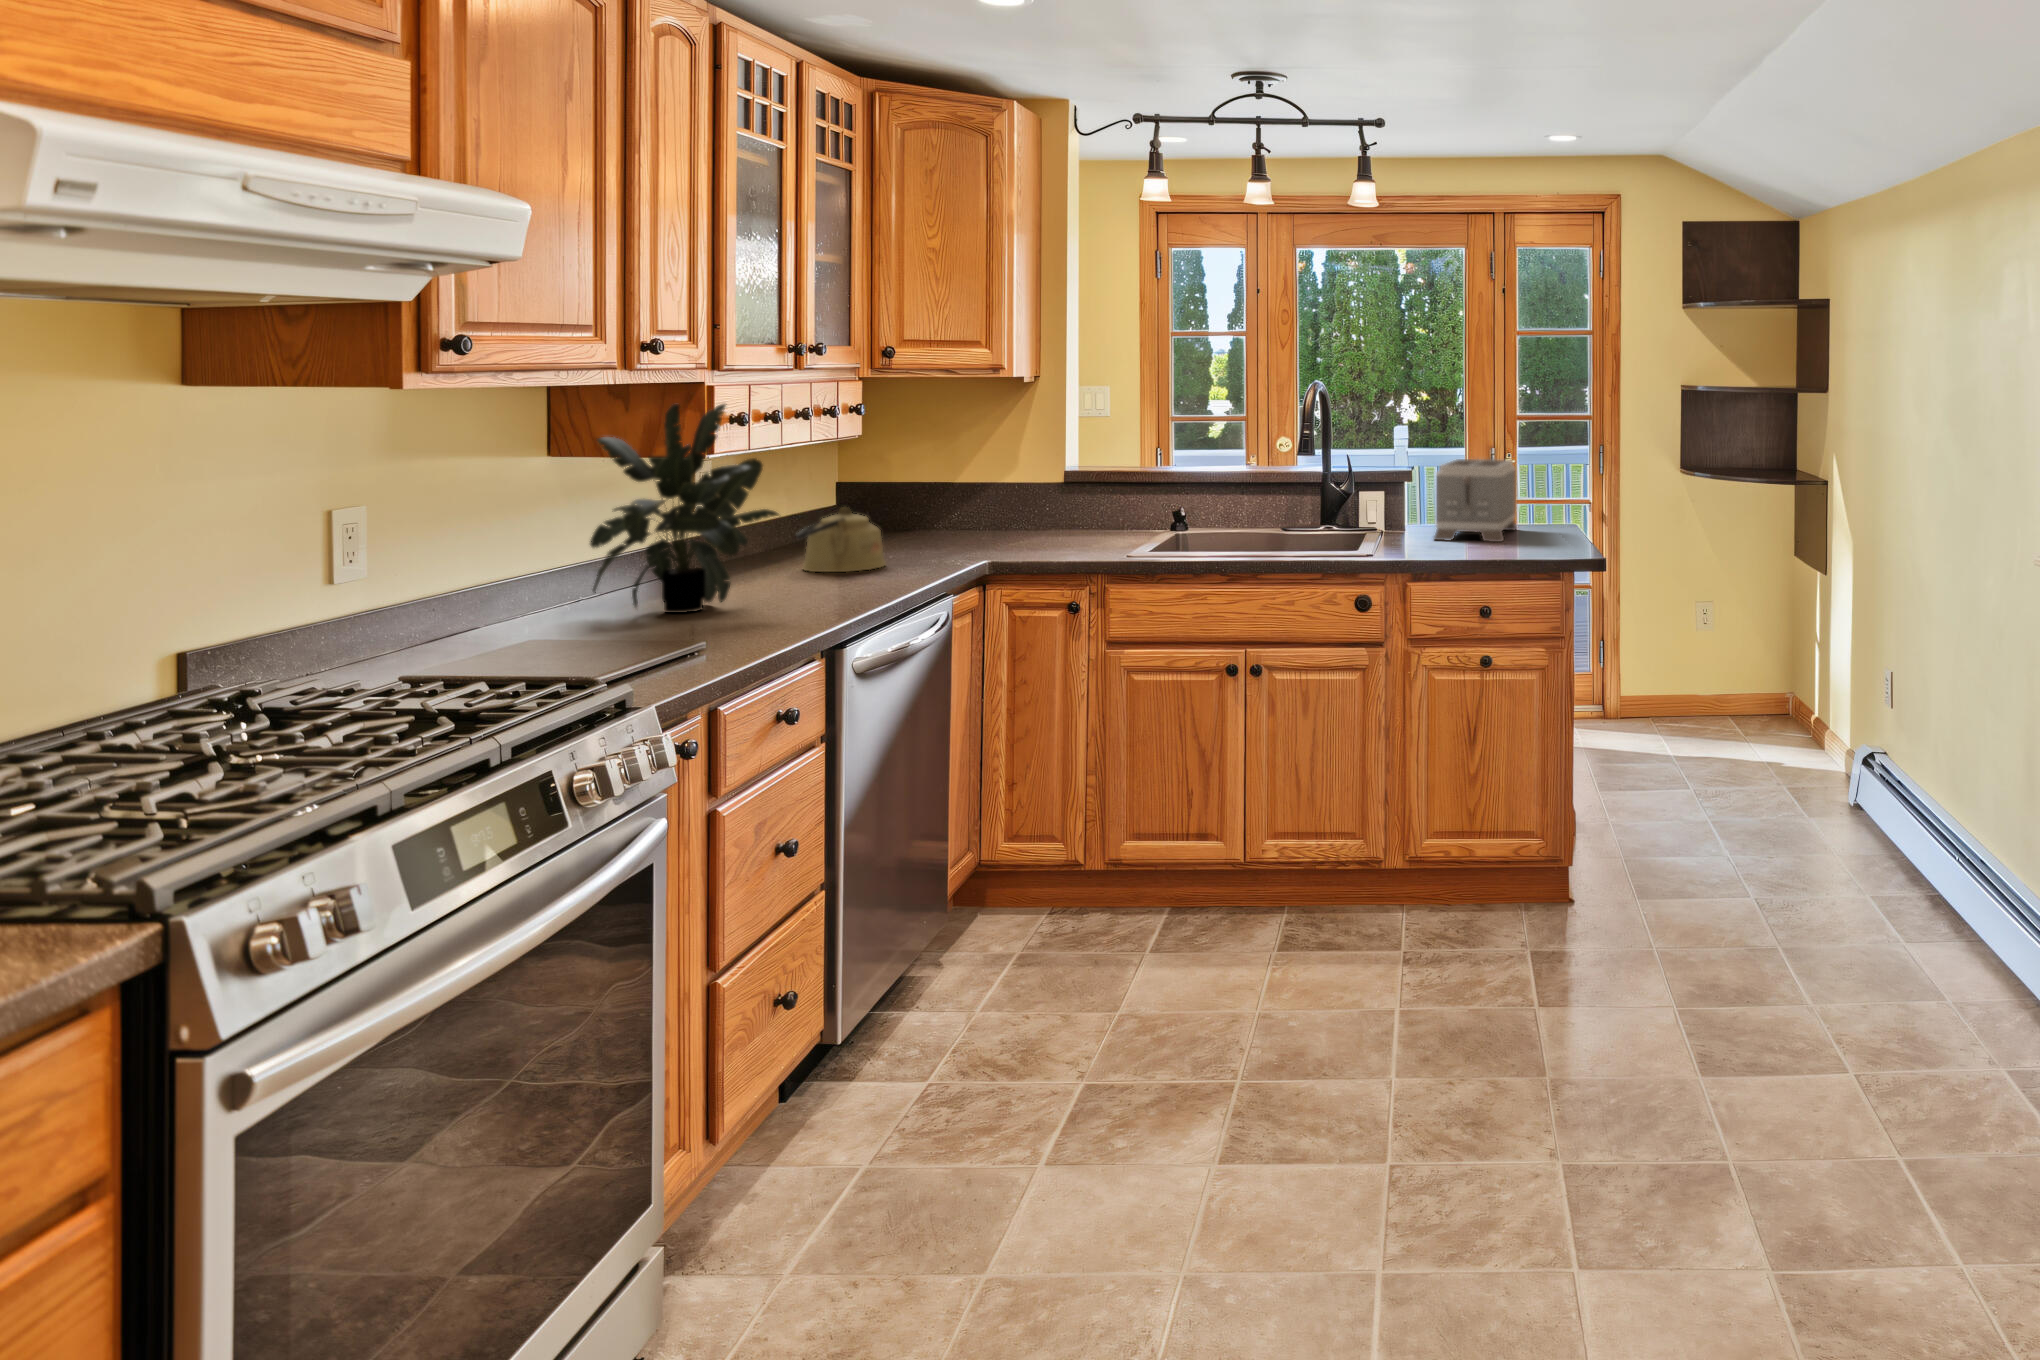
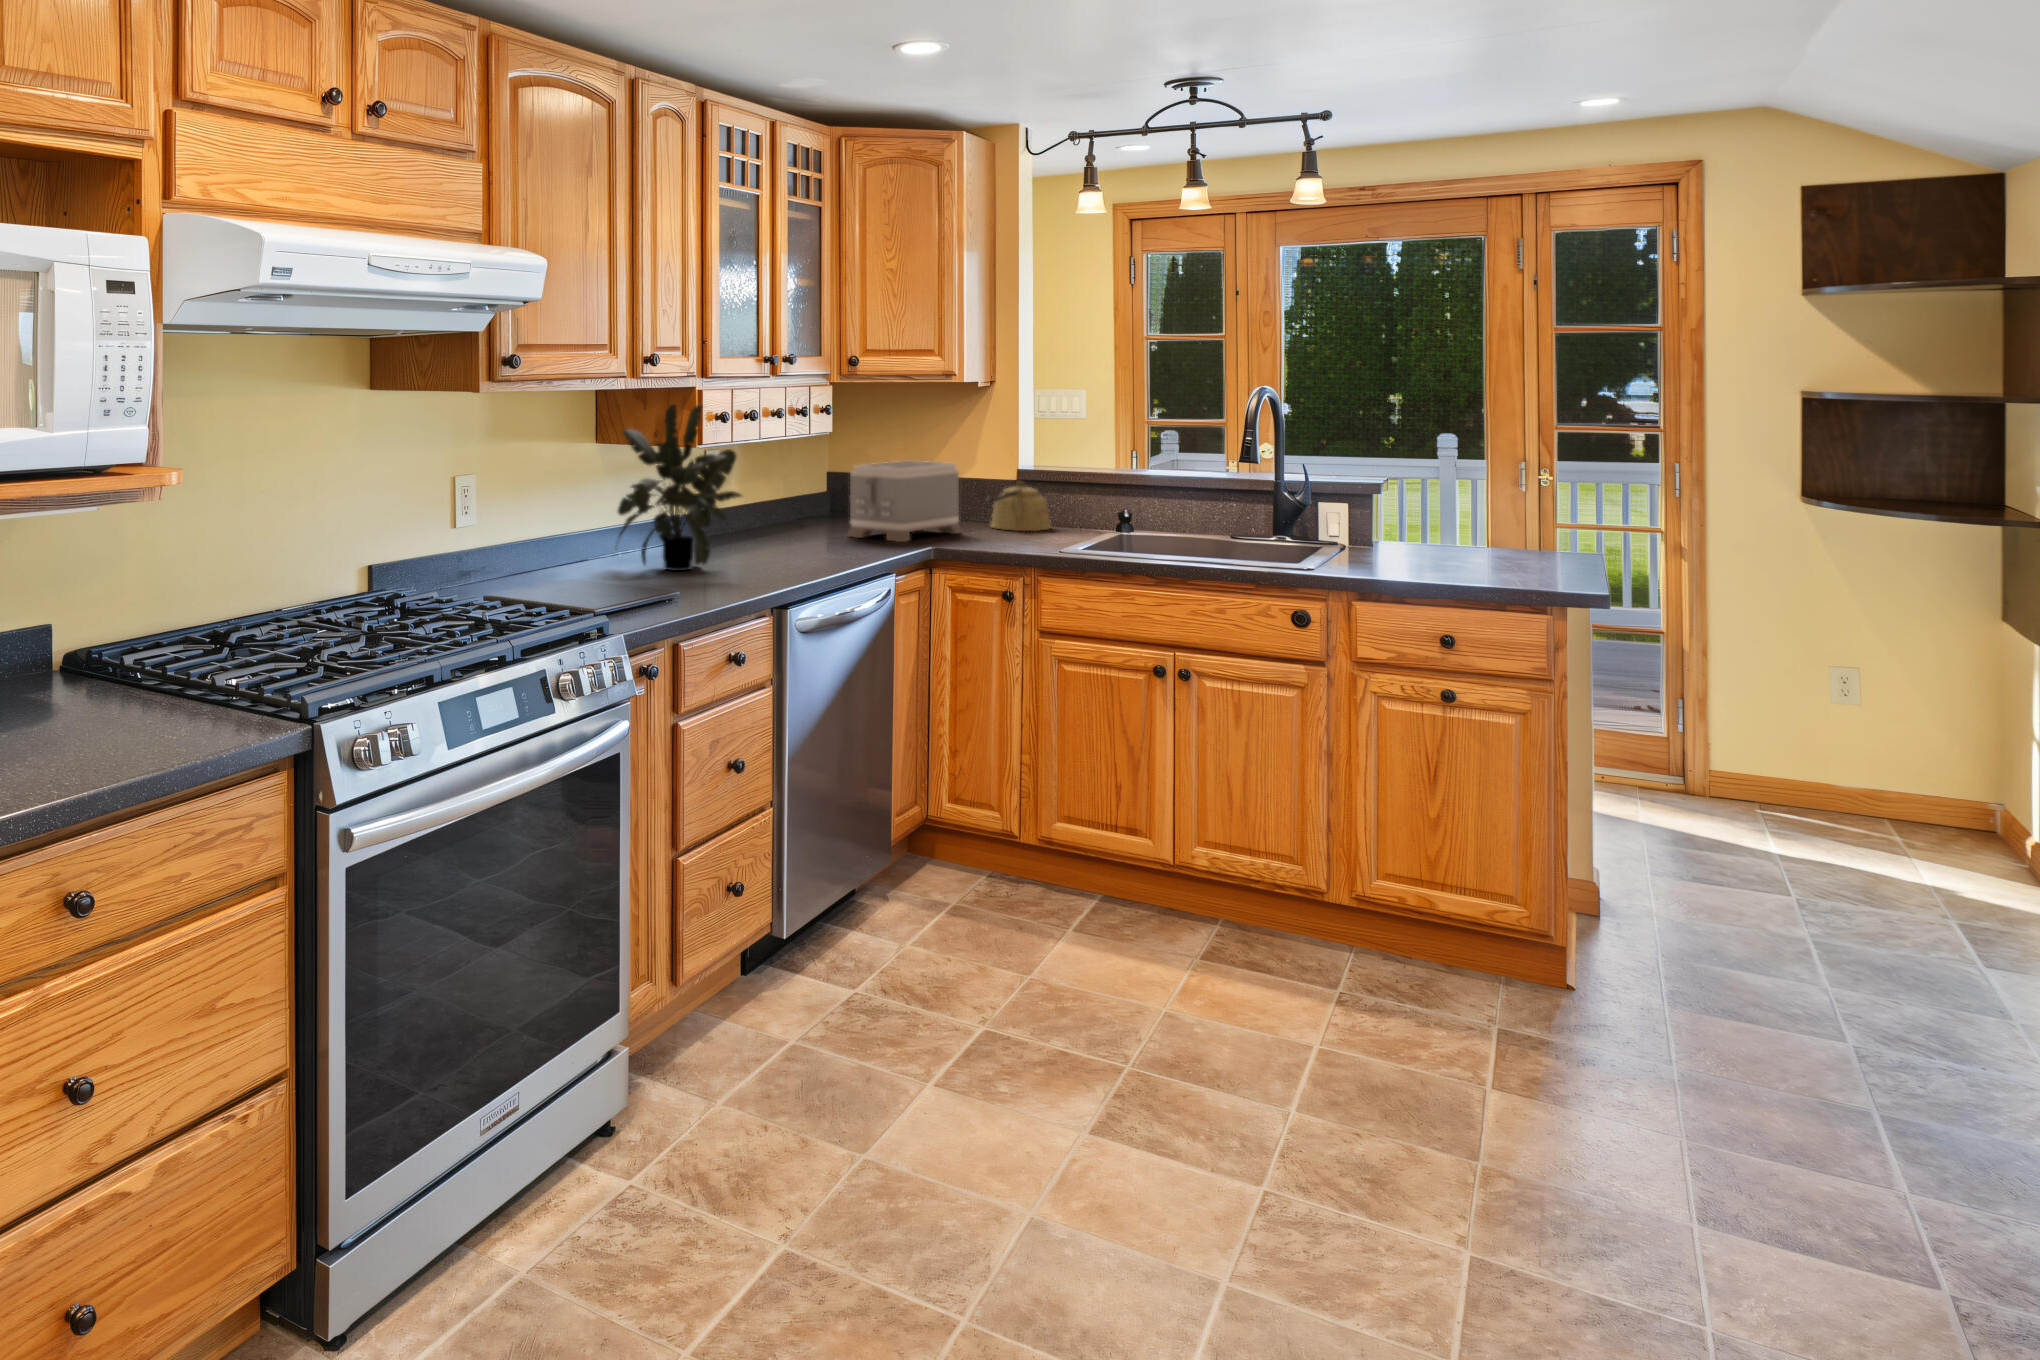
toaster: present [1434,459,1517,542] -> present [847,461,962,542]
kettle: present [796,507,886,572] -> present [987,481,1051,531]

